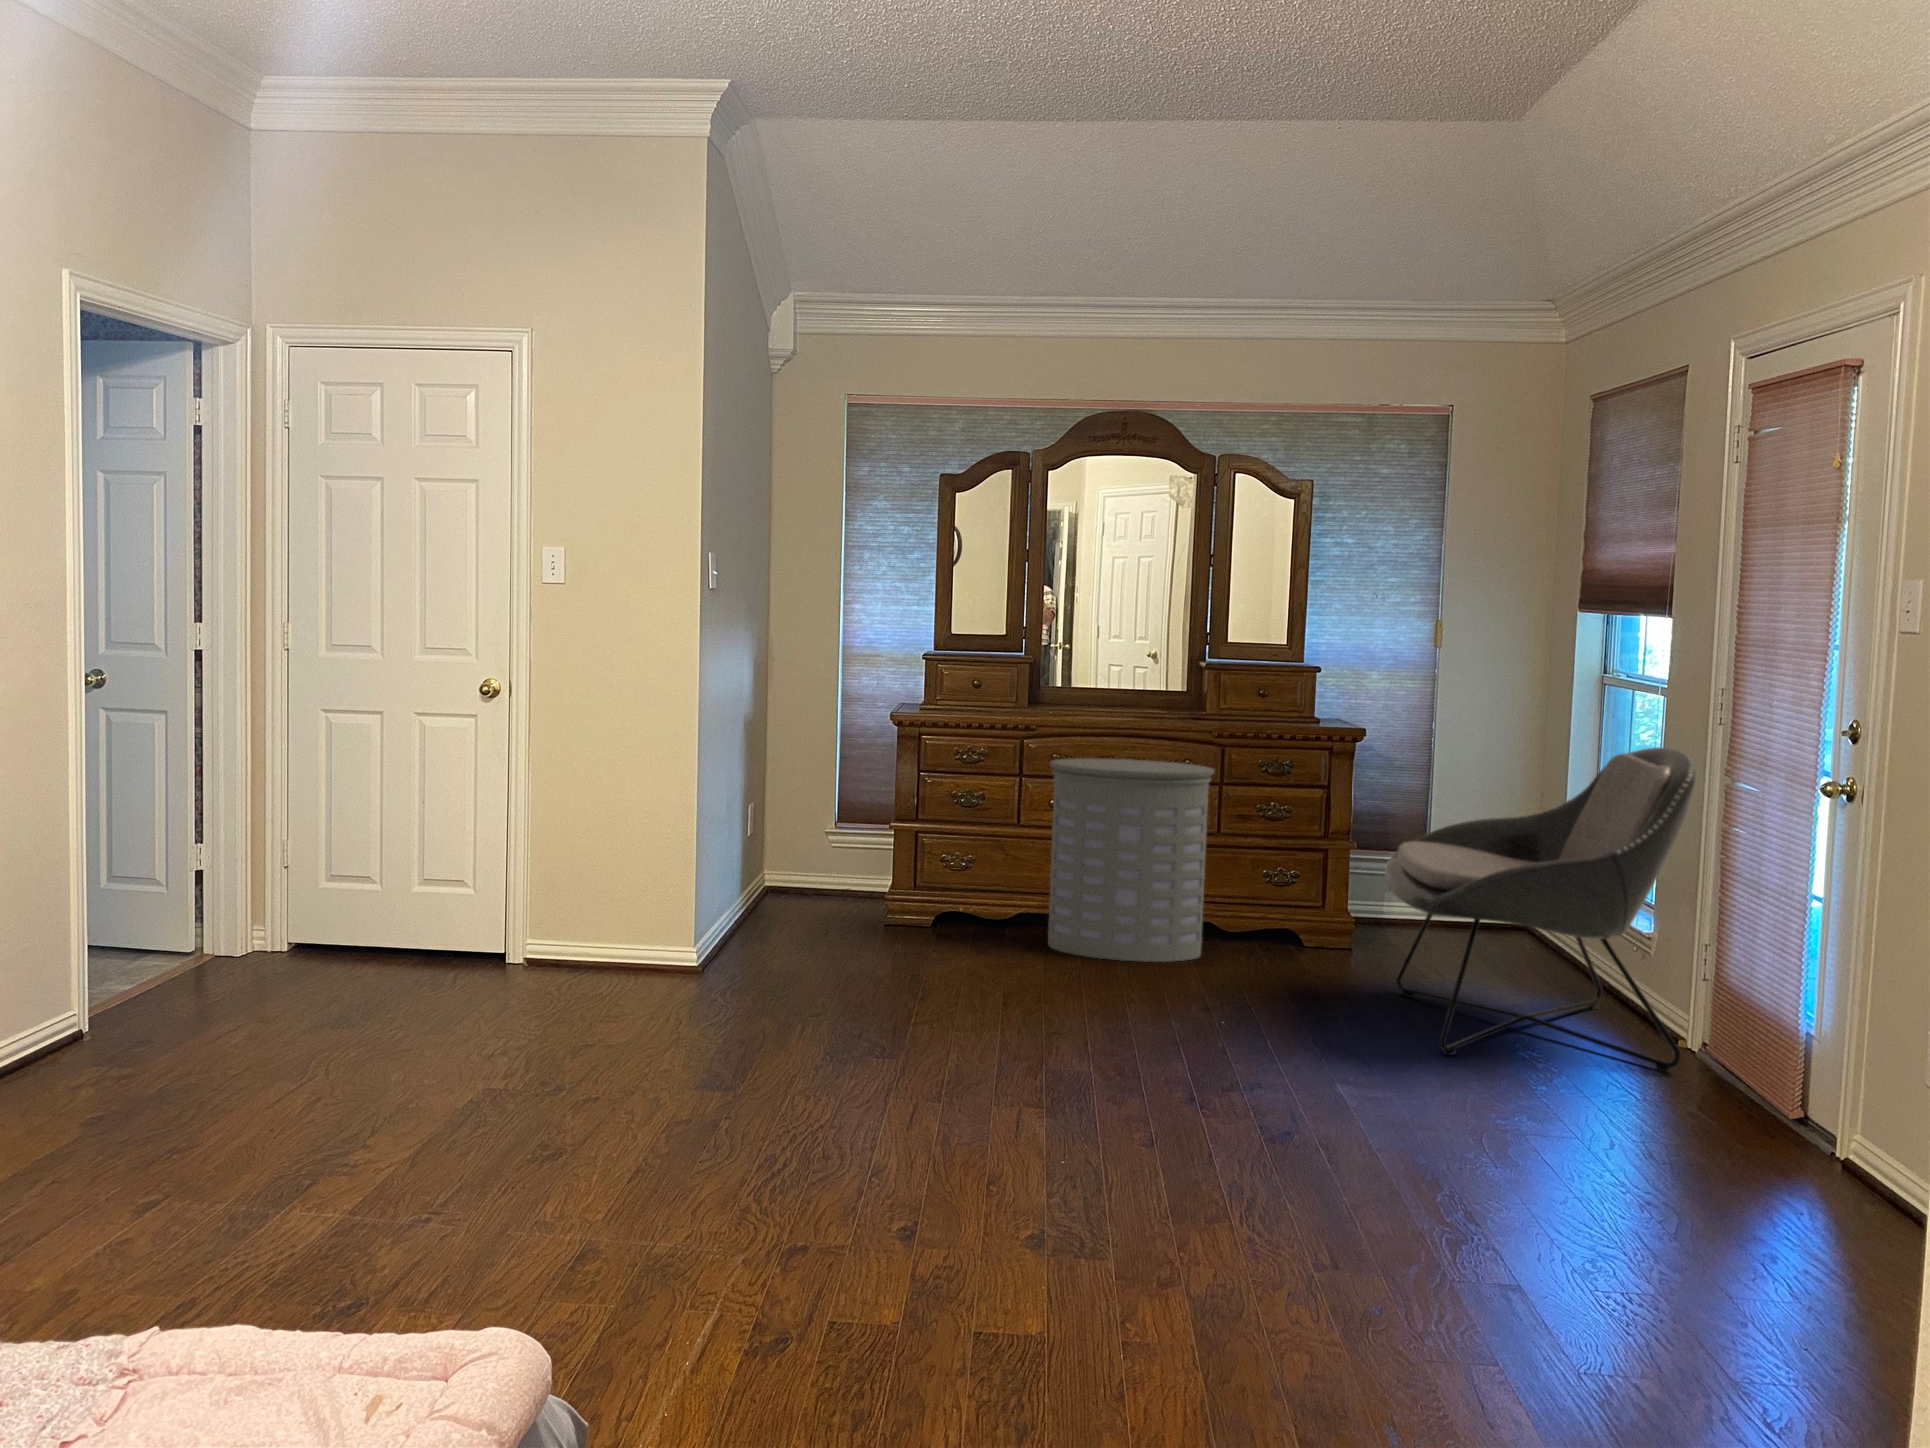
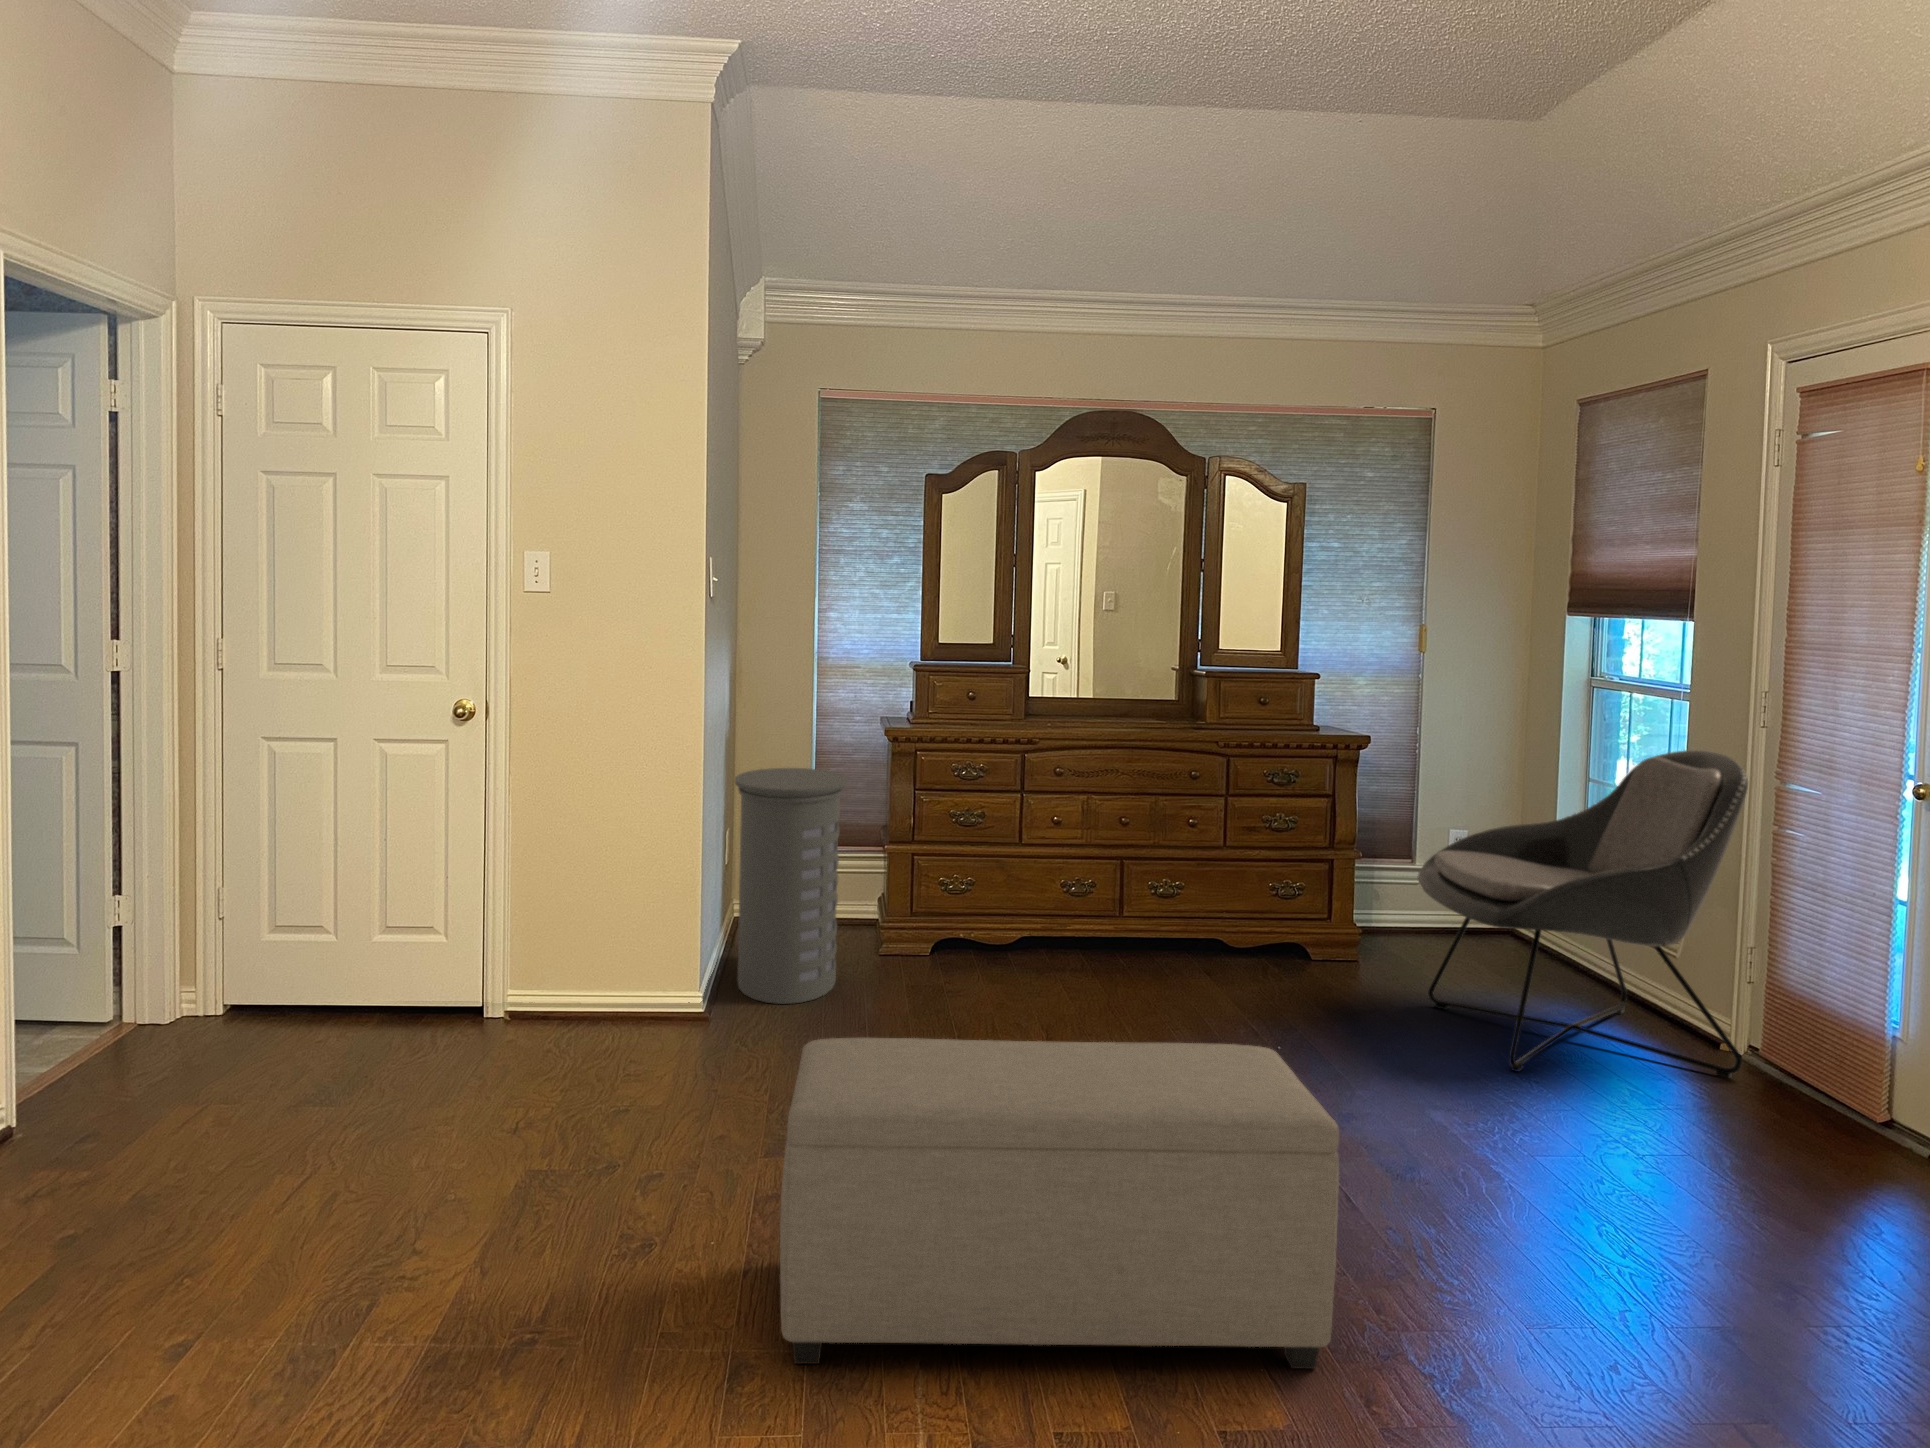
laundry hamper: present [1048,758,1215,962] -> present [735,768,847,1004]
ottoman: none [636,977,1118,1282] -> present [780,1038,1339,1369]

